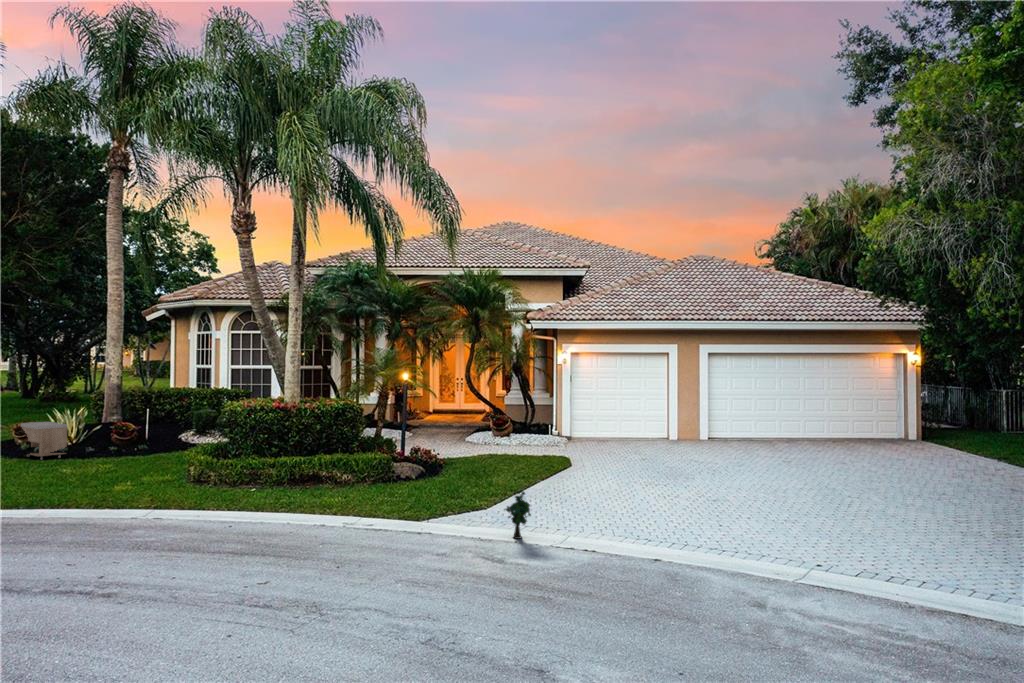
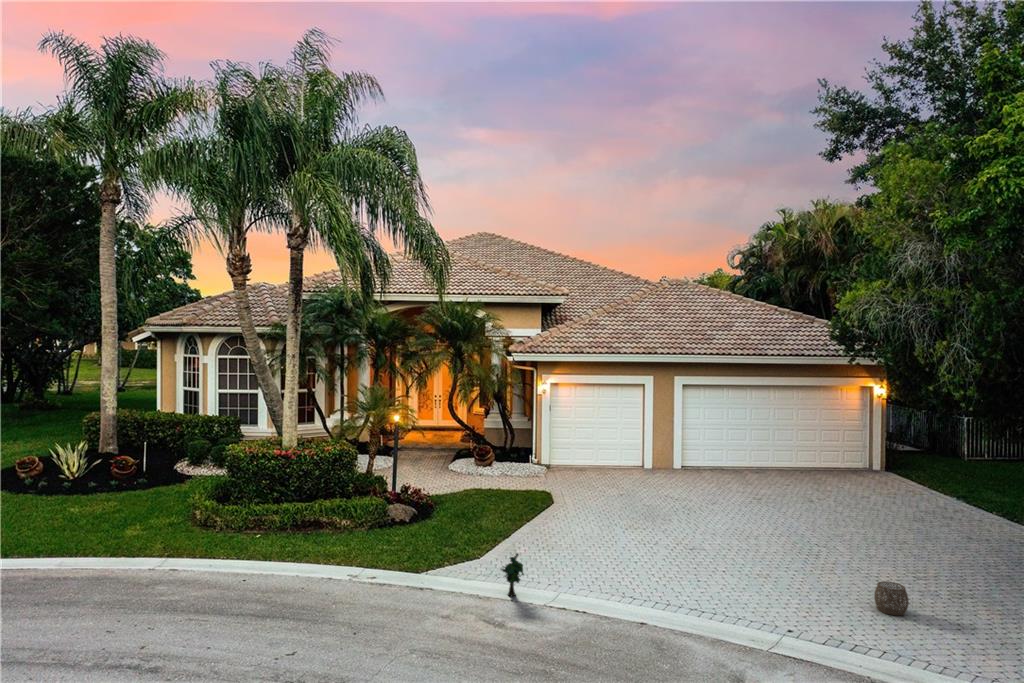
storage bench: present [21,422,67,459] -> none [20,457,67,496]
woven basket: none [929,522,970,559] -> present [874,581,909,615]

